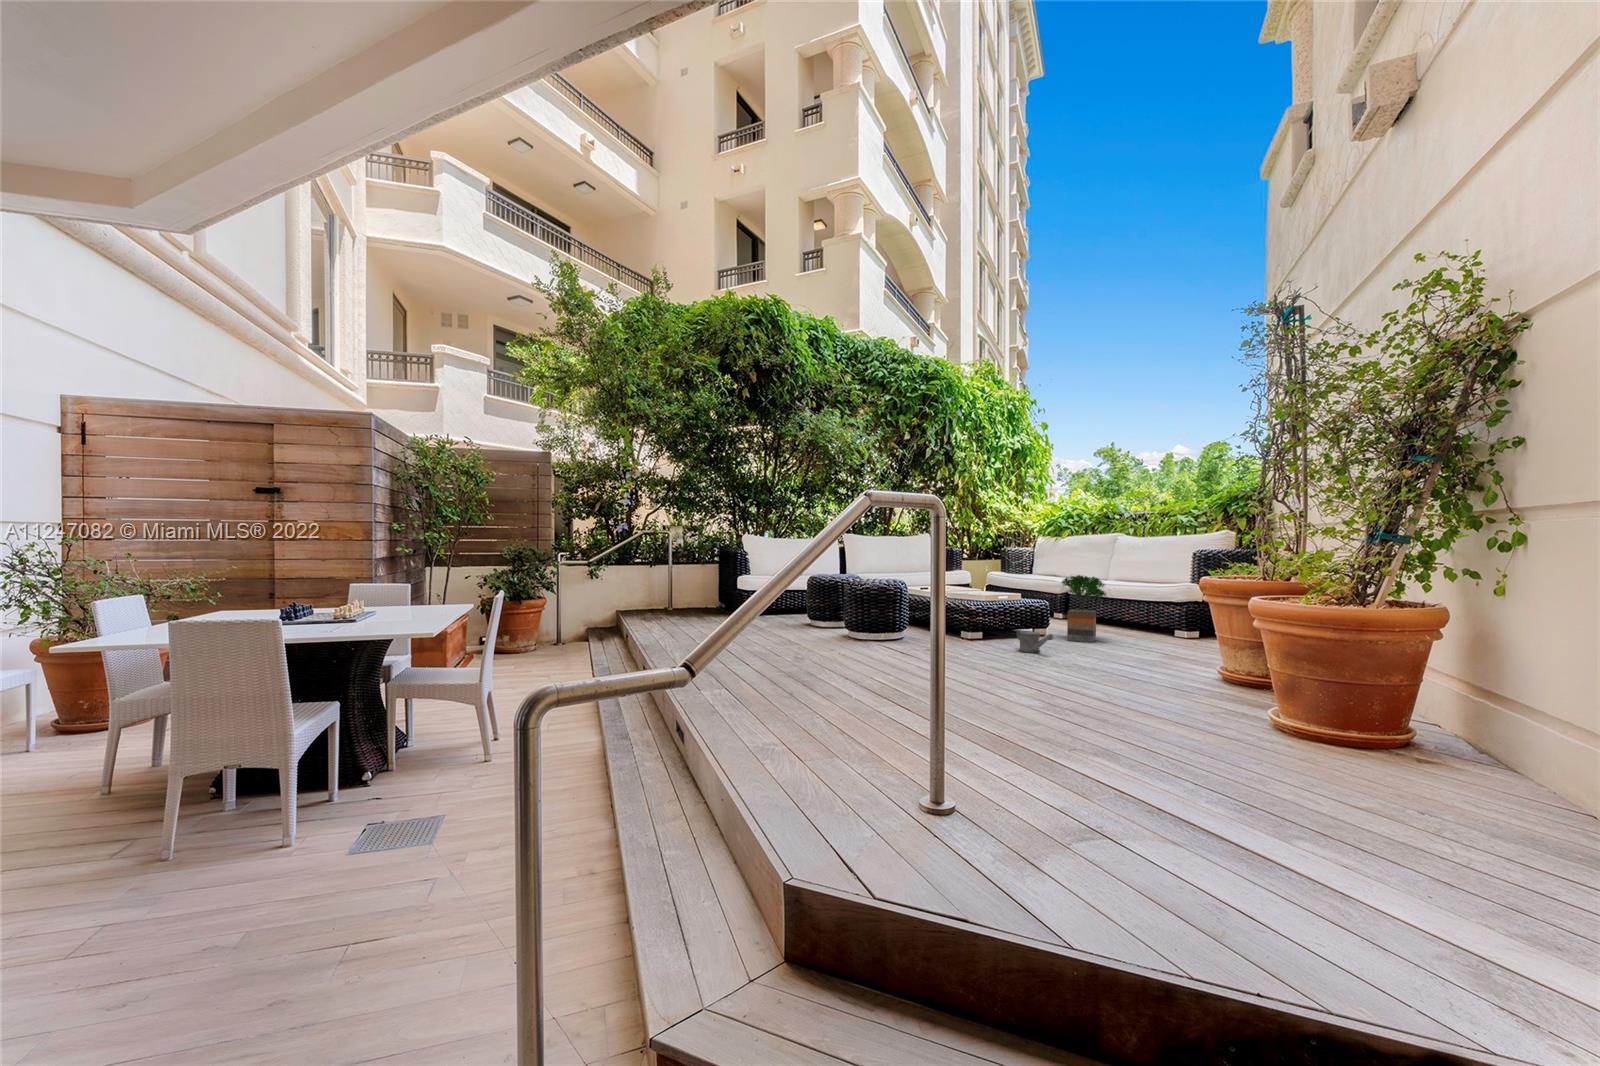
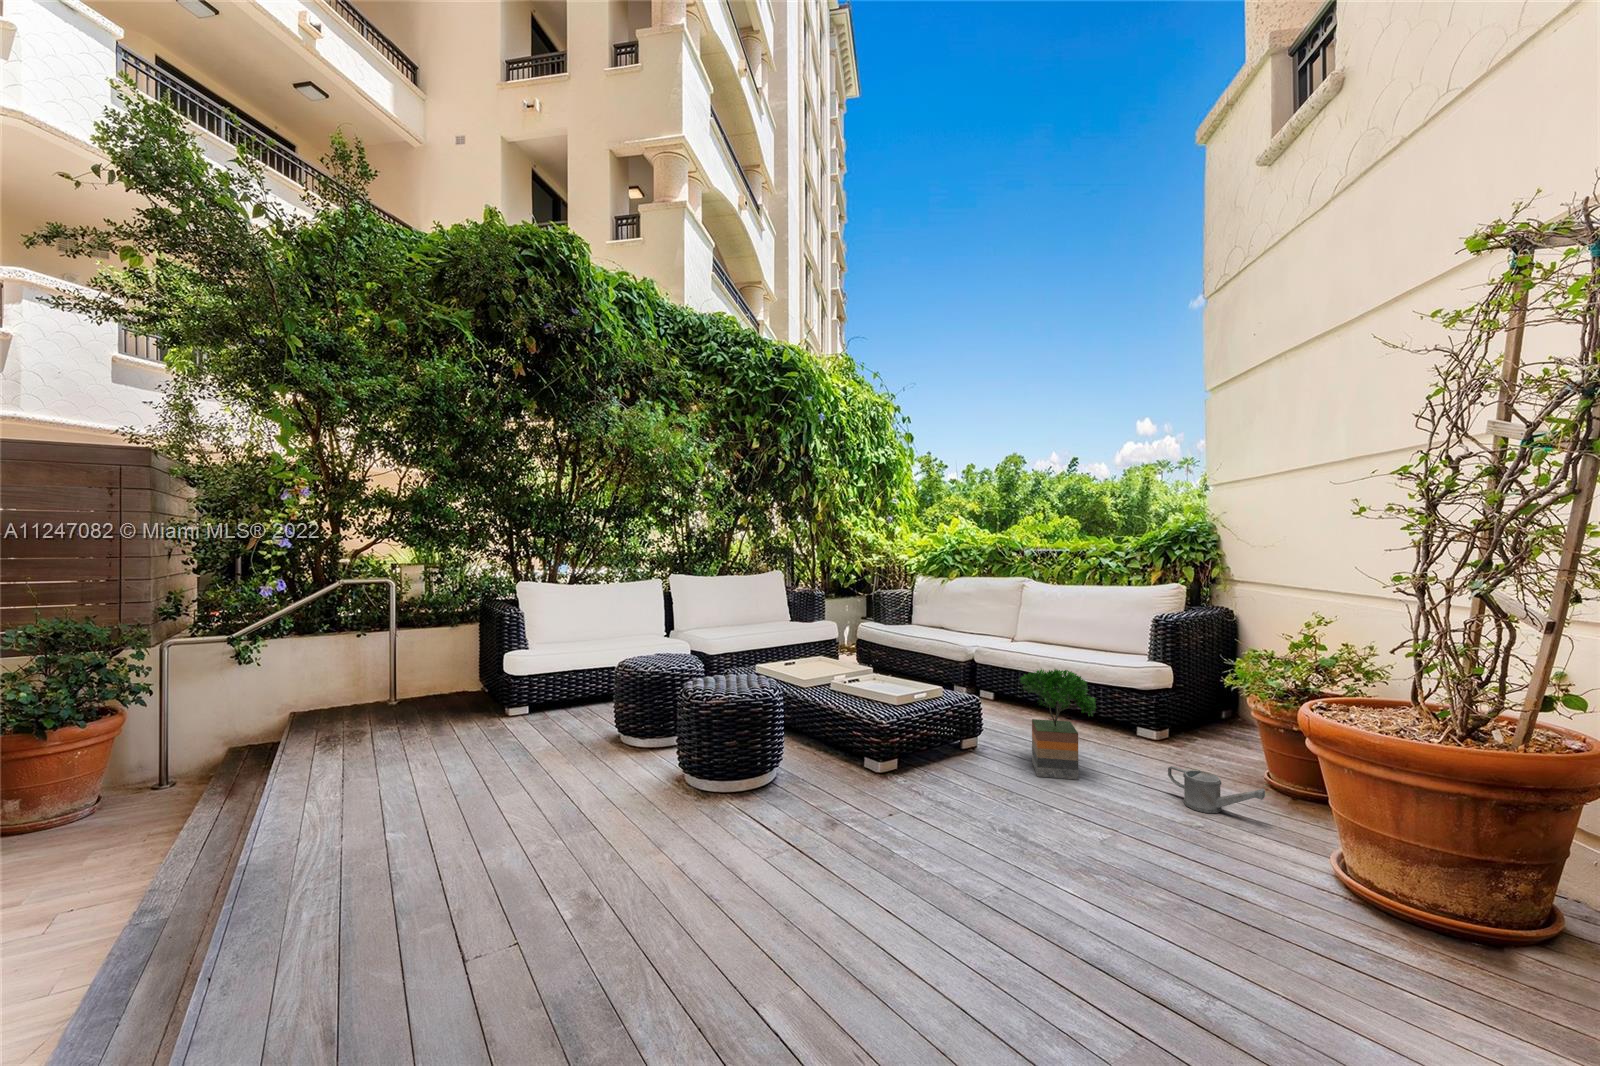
watering can: present [1017,630,1053,653] -> present [1168,766,1265,813]

